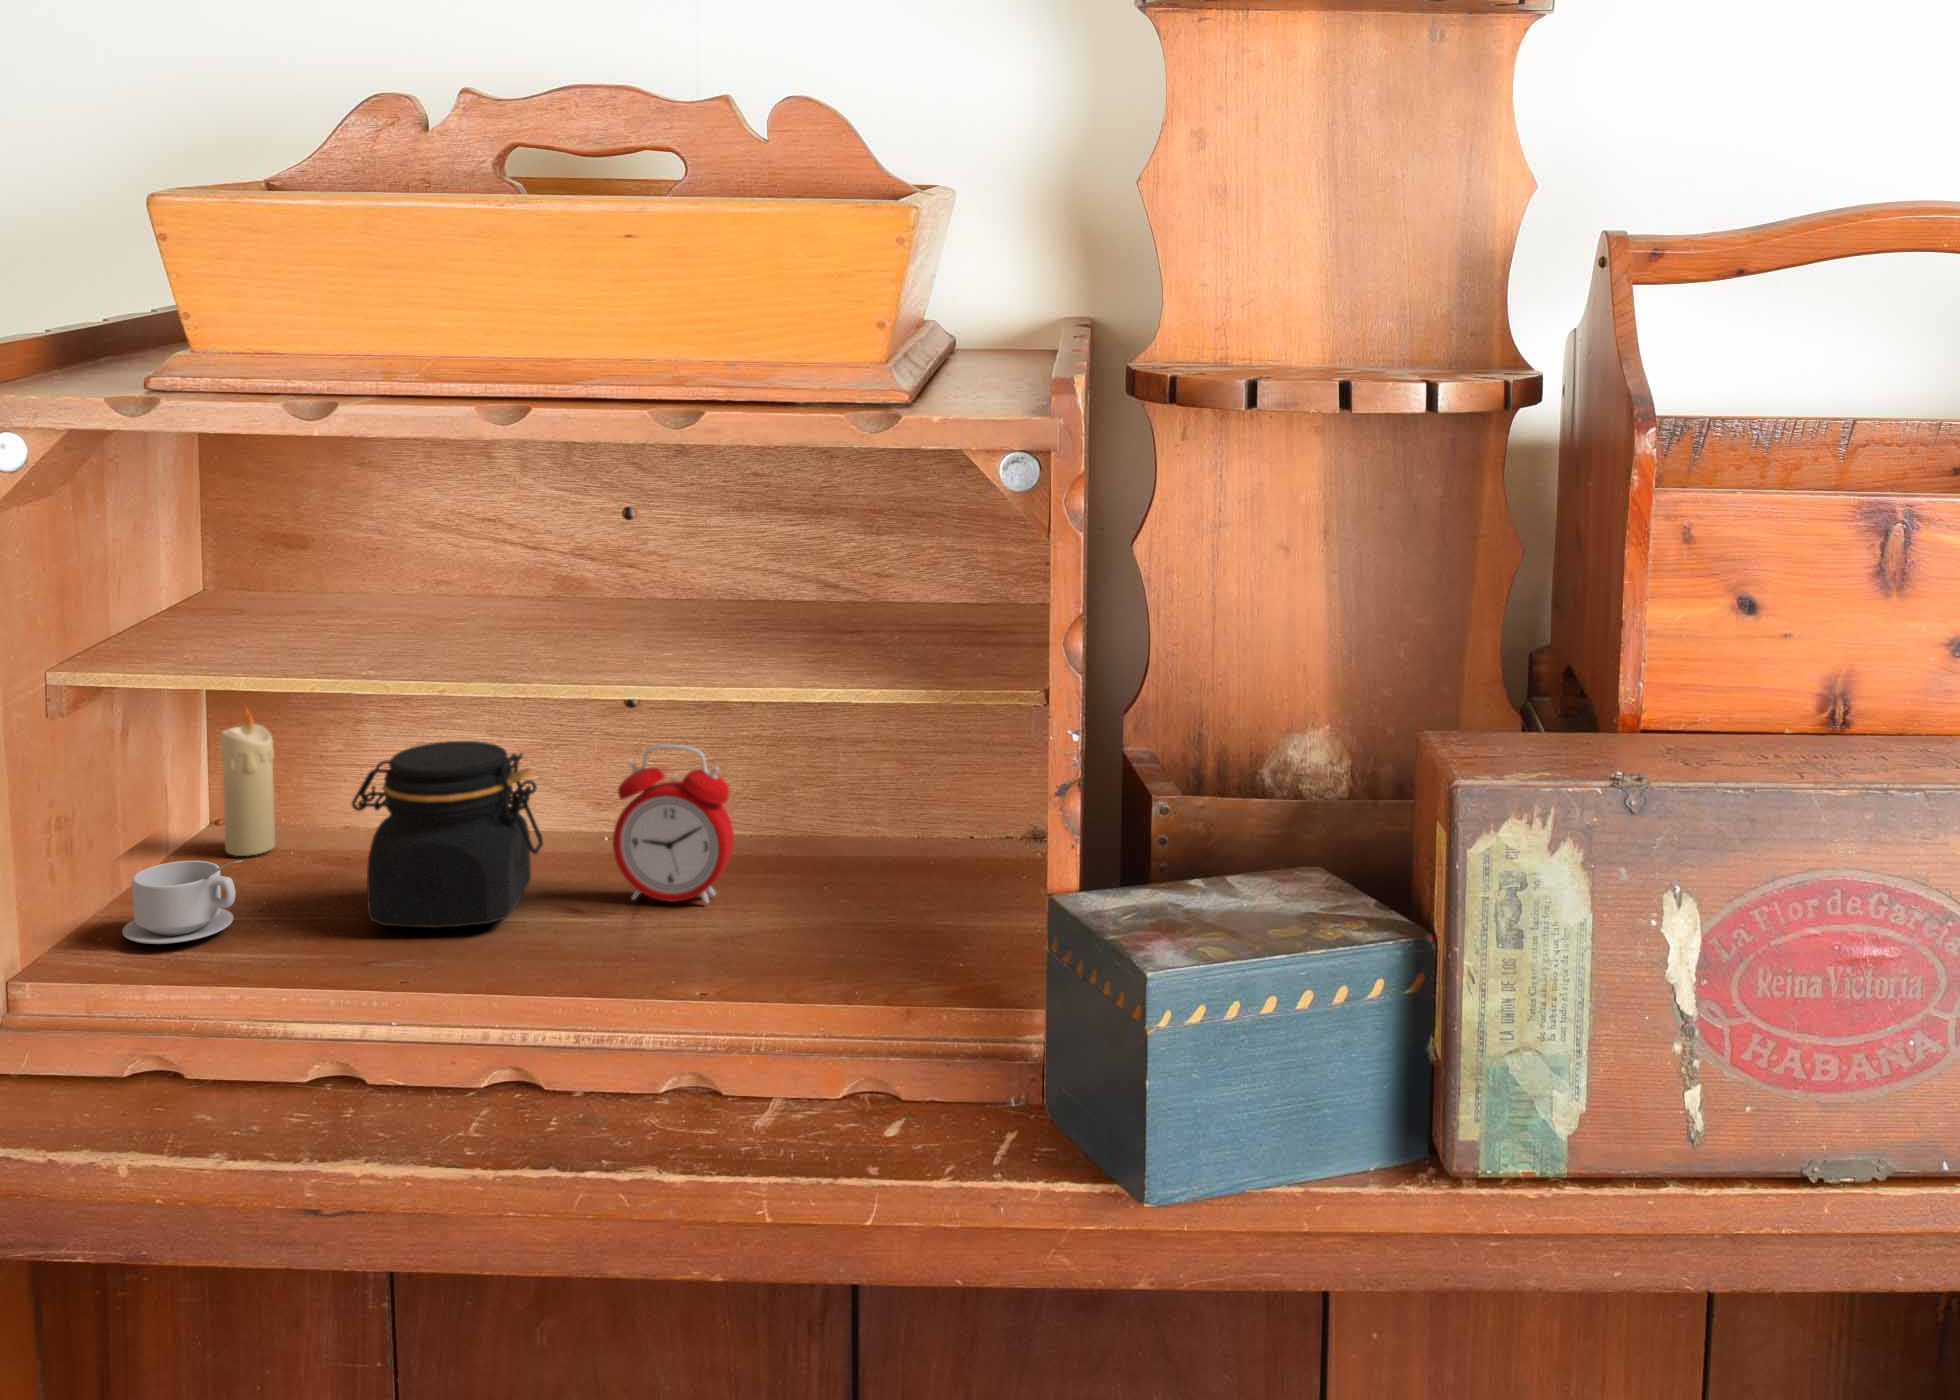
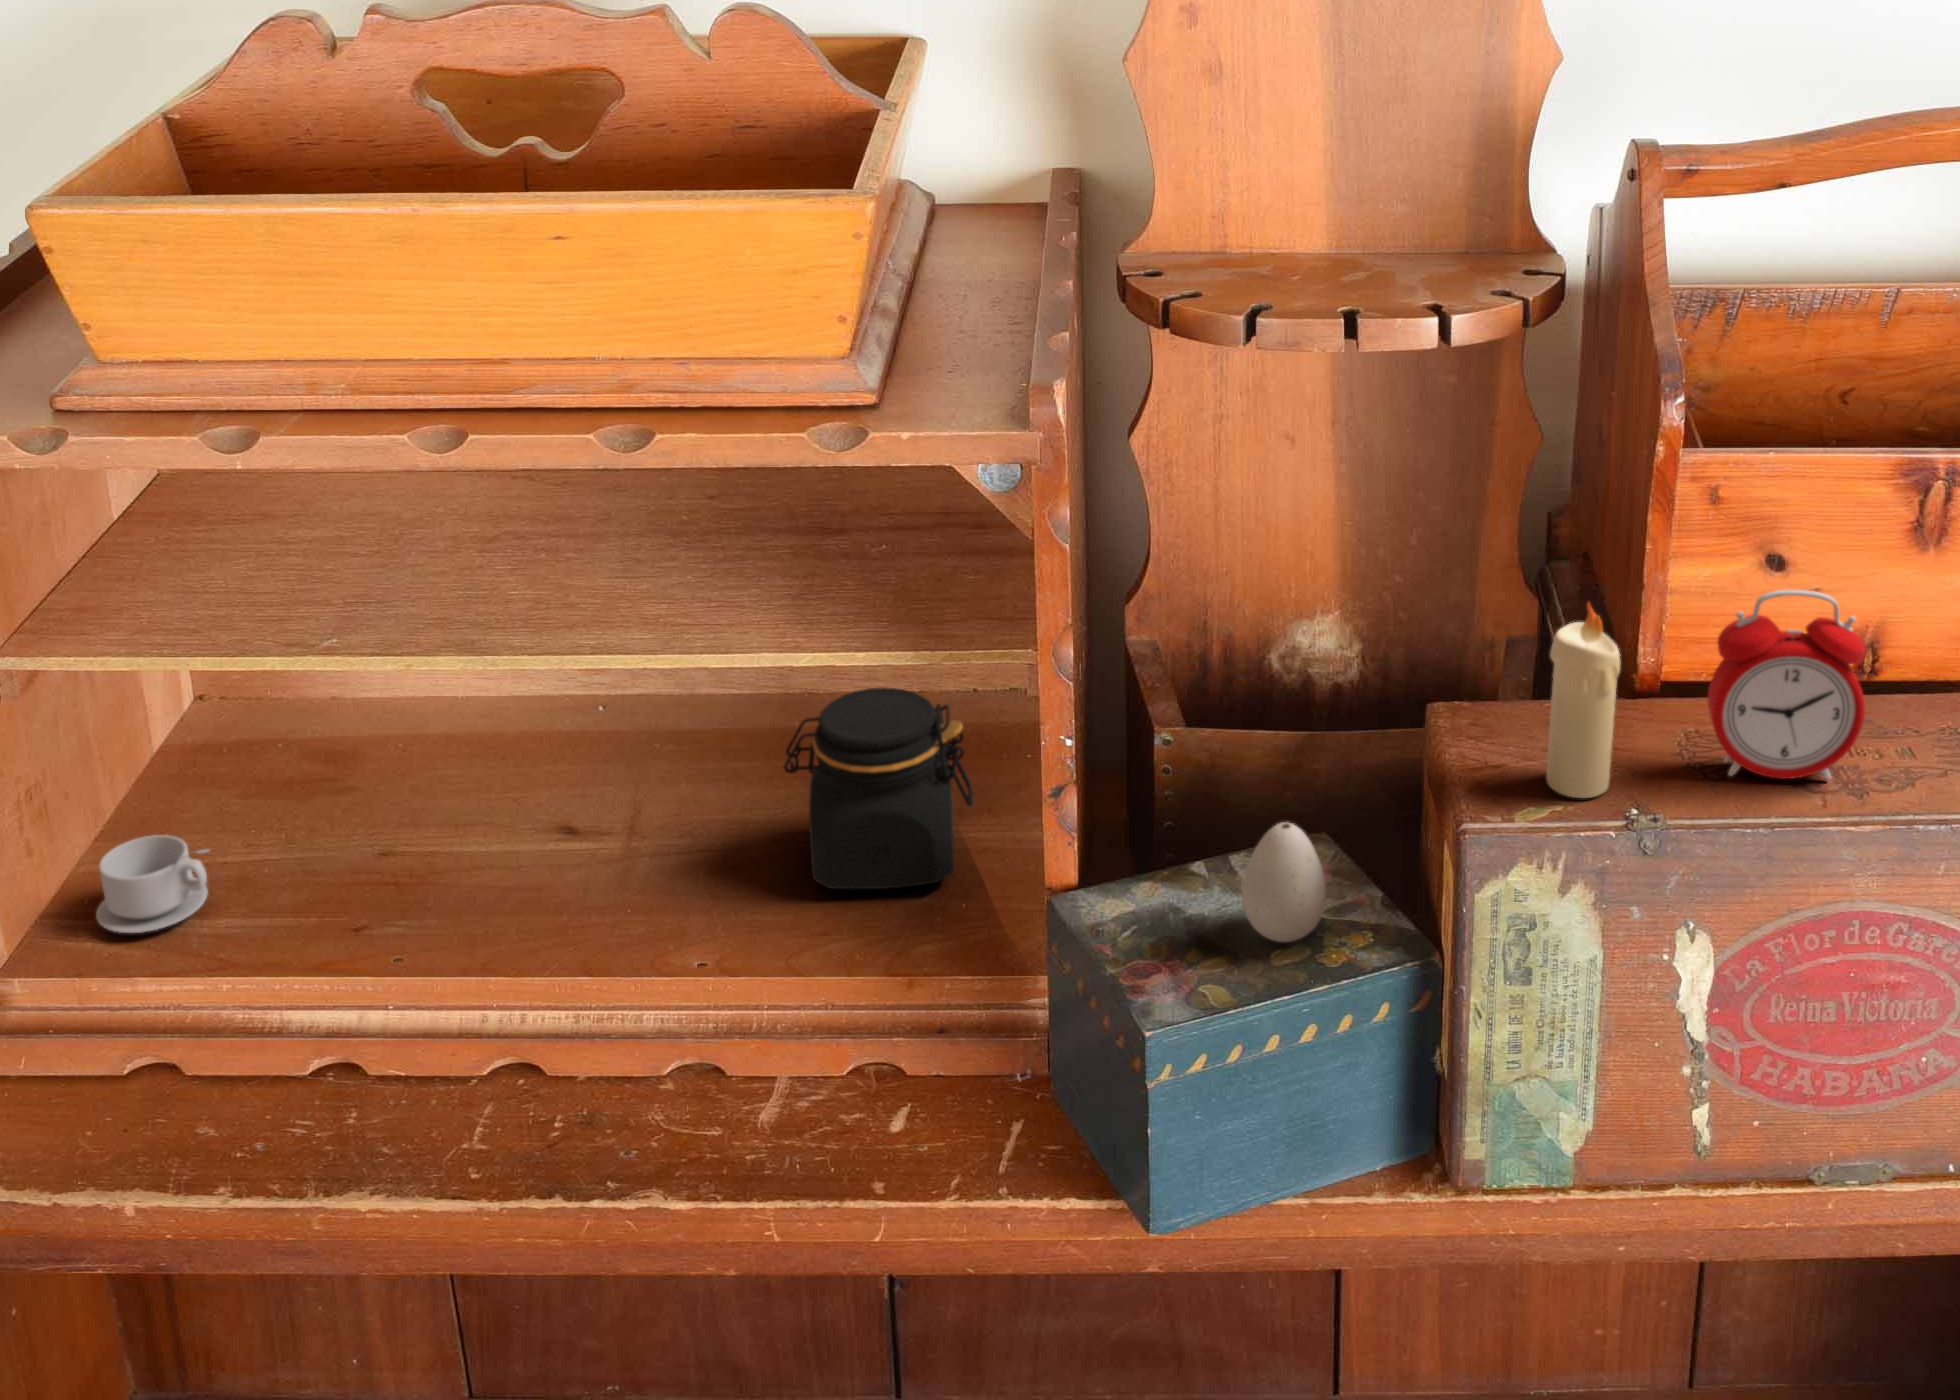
candle: present [220,706,275,856] -> present [1547,603,1620,798]
jar: present [351,741,543,928] -> present [783,688,973,889]
alarm clock: present [613,744,734,903] -> present [1708,590,1866,780]
decorative egg: none [1243,792,1323,918] -> present [1242,822,1326,942]

